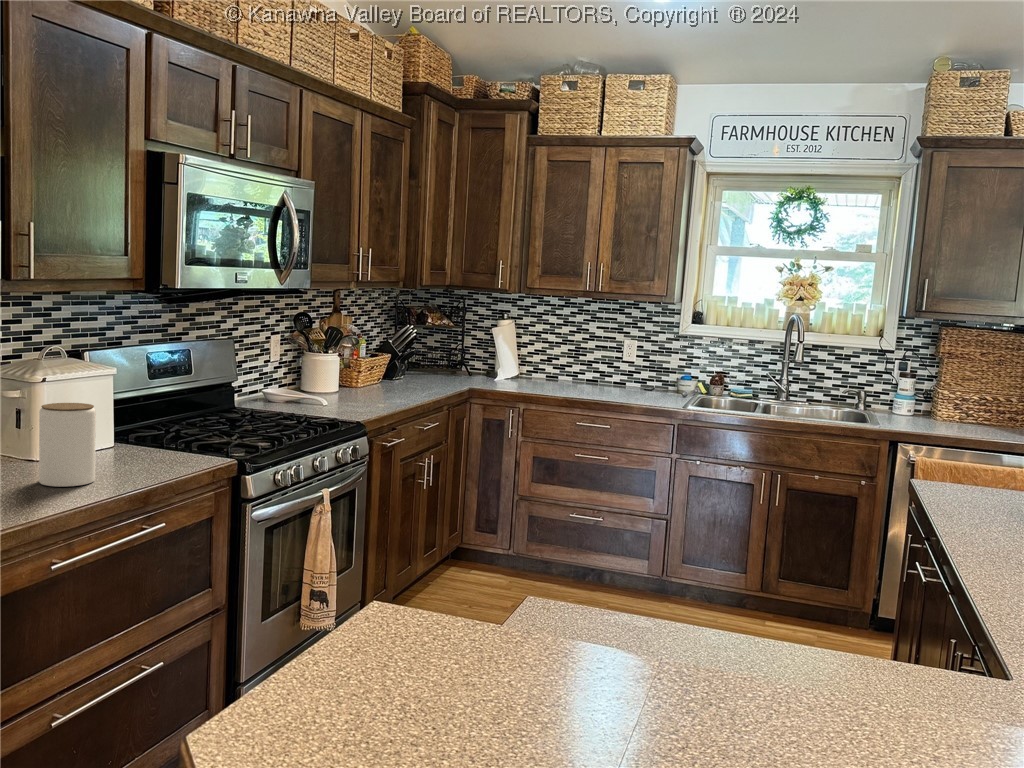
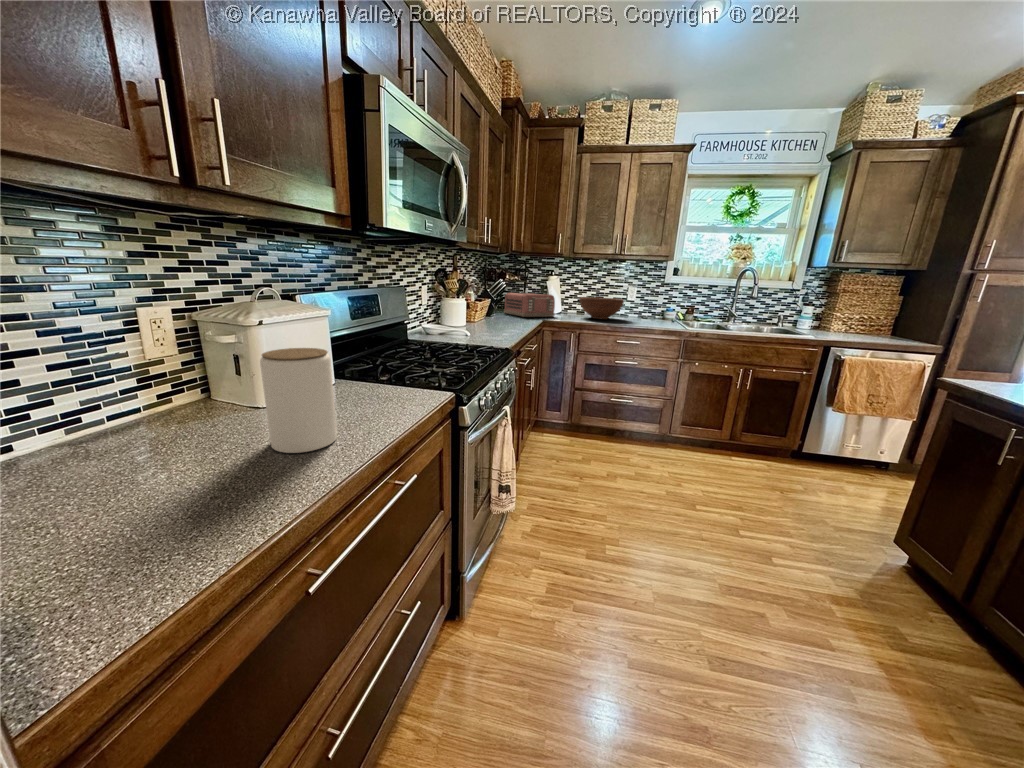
toaster: none [422,343,498,382] -> present [504,293,555,317]
fruit bowl: none [536,353,605,389] -> present [580,297,624,319]

